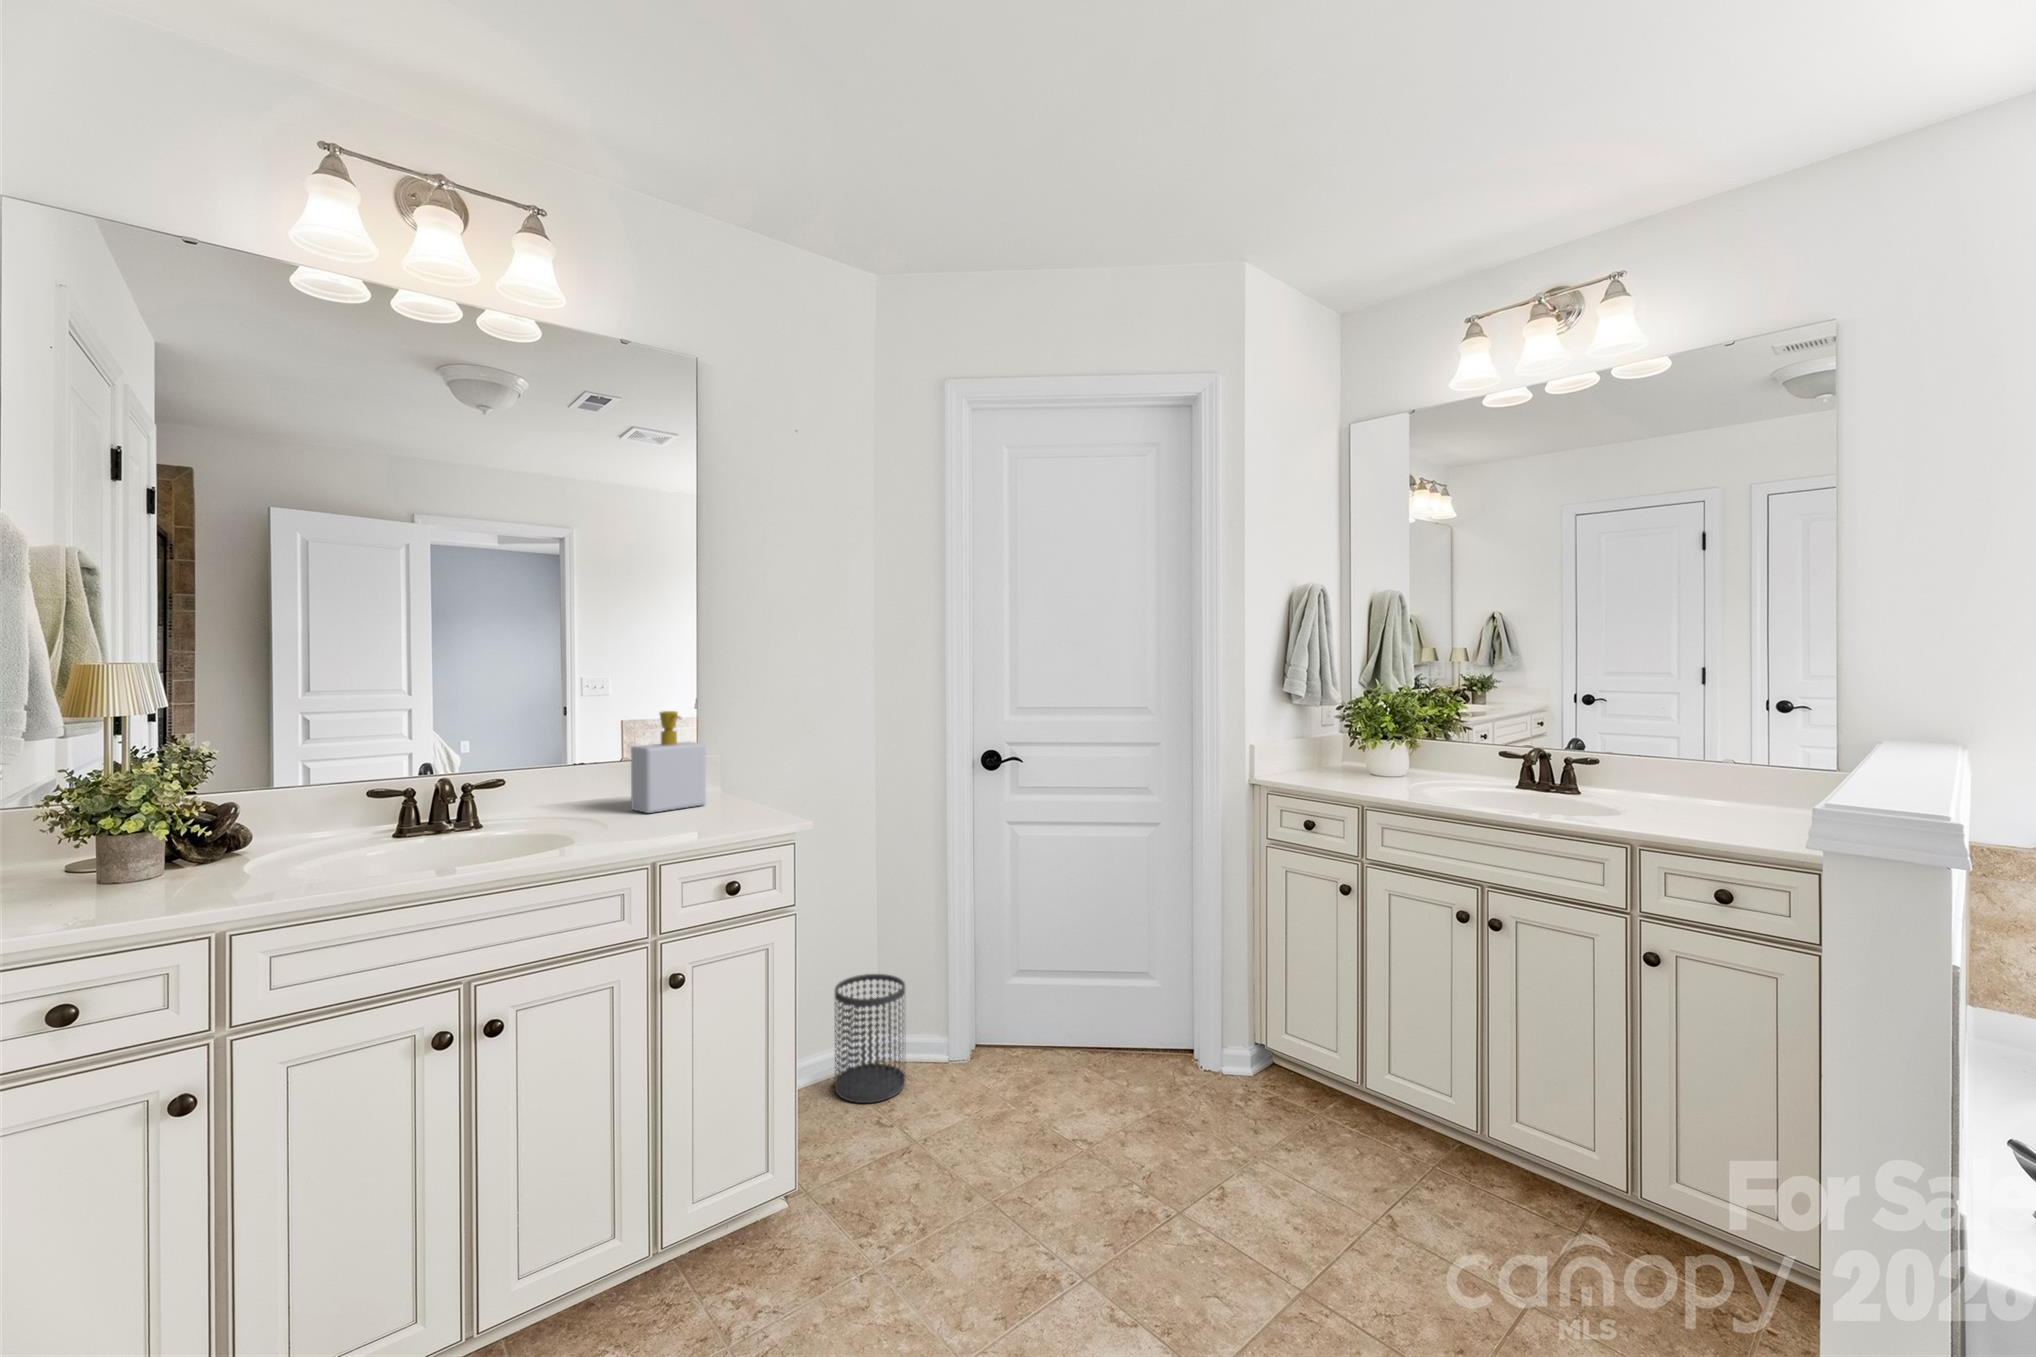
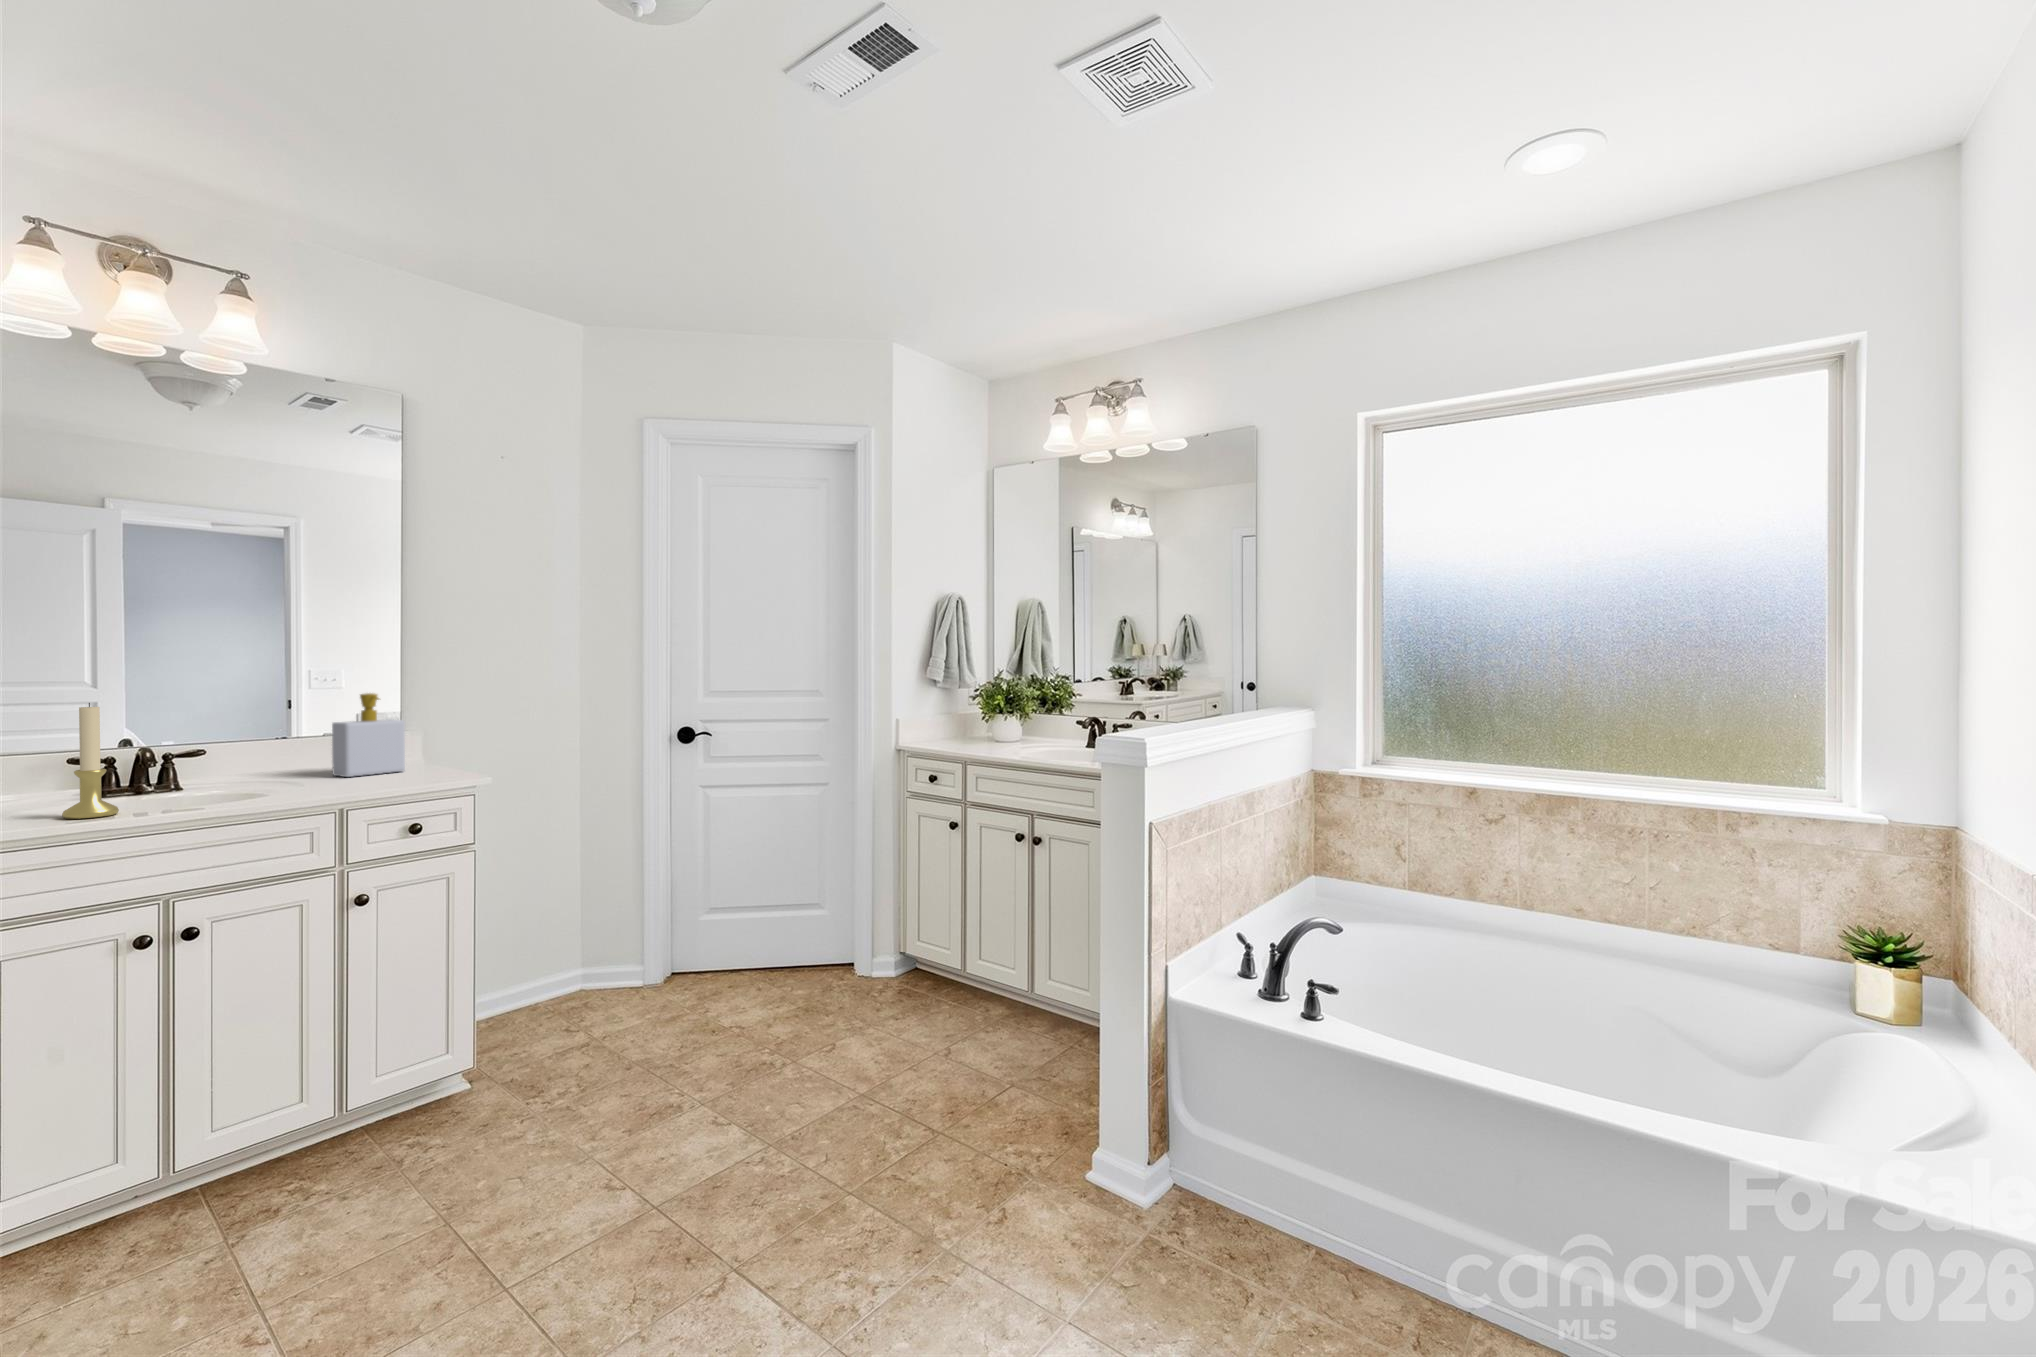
candle holder: none [359,732,419,879] -> present [62,703,119,819]
wastebasket: present [835,974,905,1103] -> none [536,916,602,1019]

